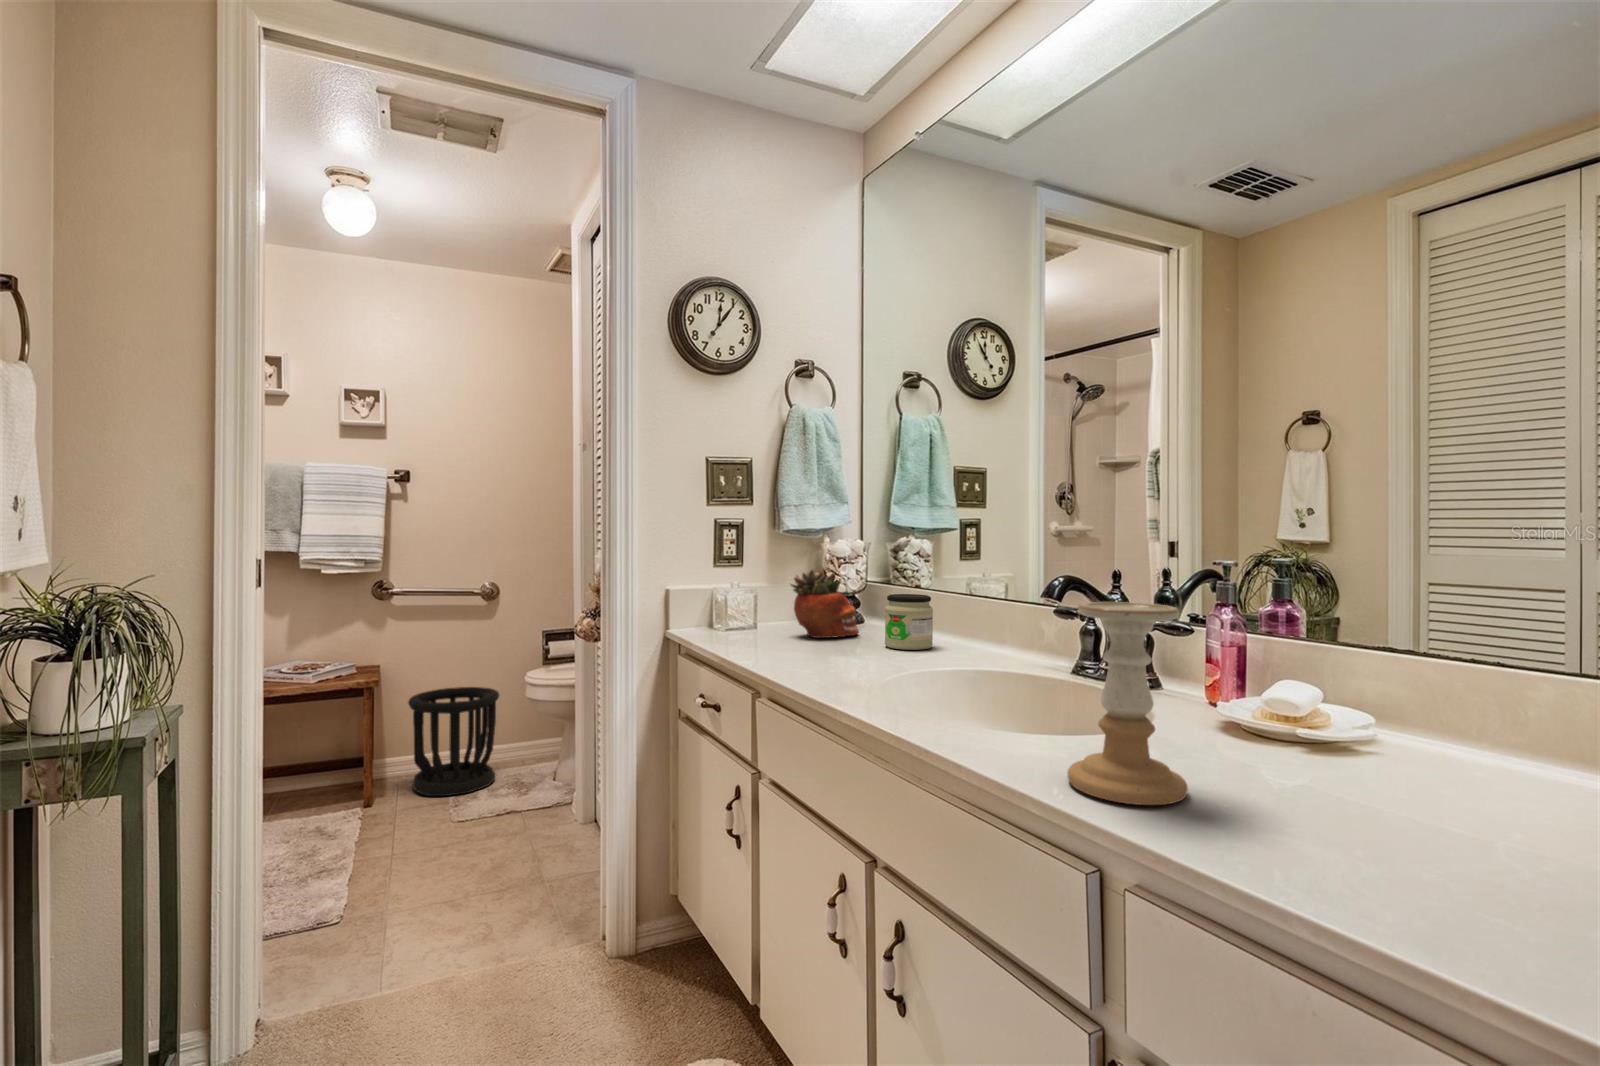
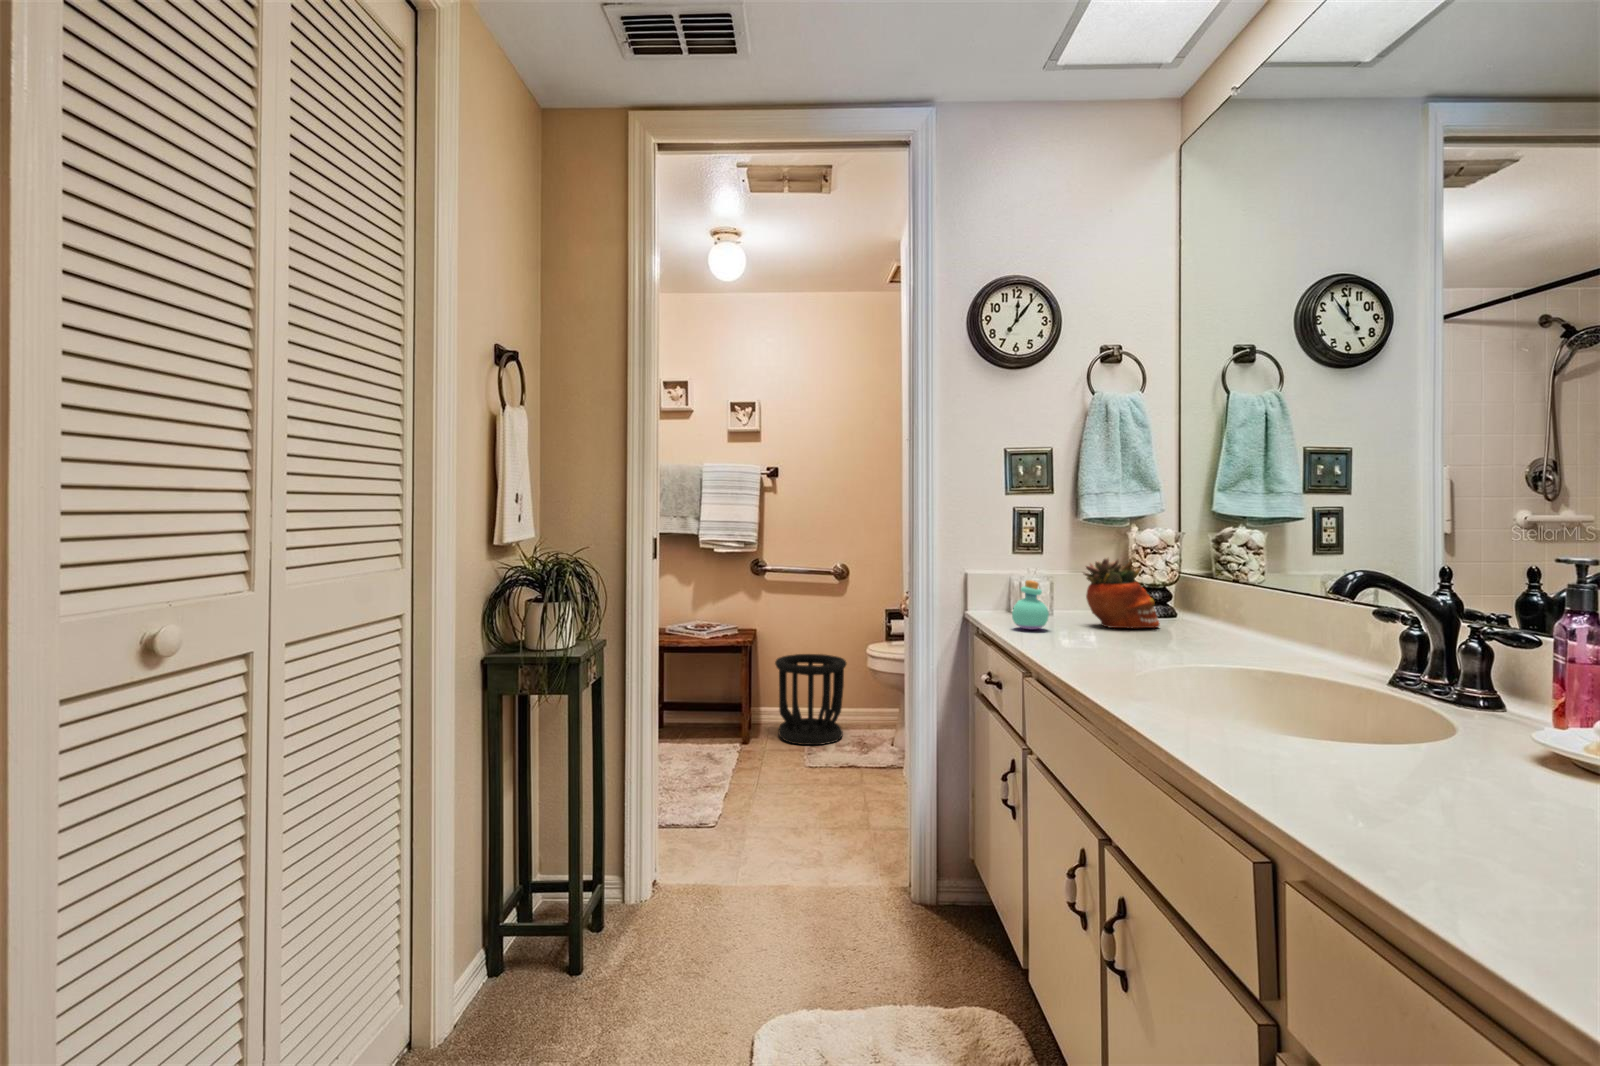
perfume bottle: none [728,594,765,646] -> present [1012,580,1049,629]
jar: present [885,594,933,650] -> none [1179,587,1237,646]
candle holder: present [1067,602,1188,805] -> none [1260,594,1402,810]

